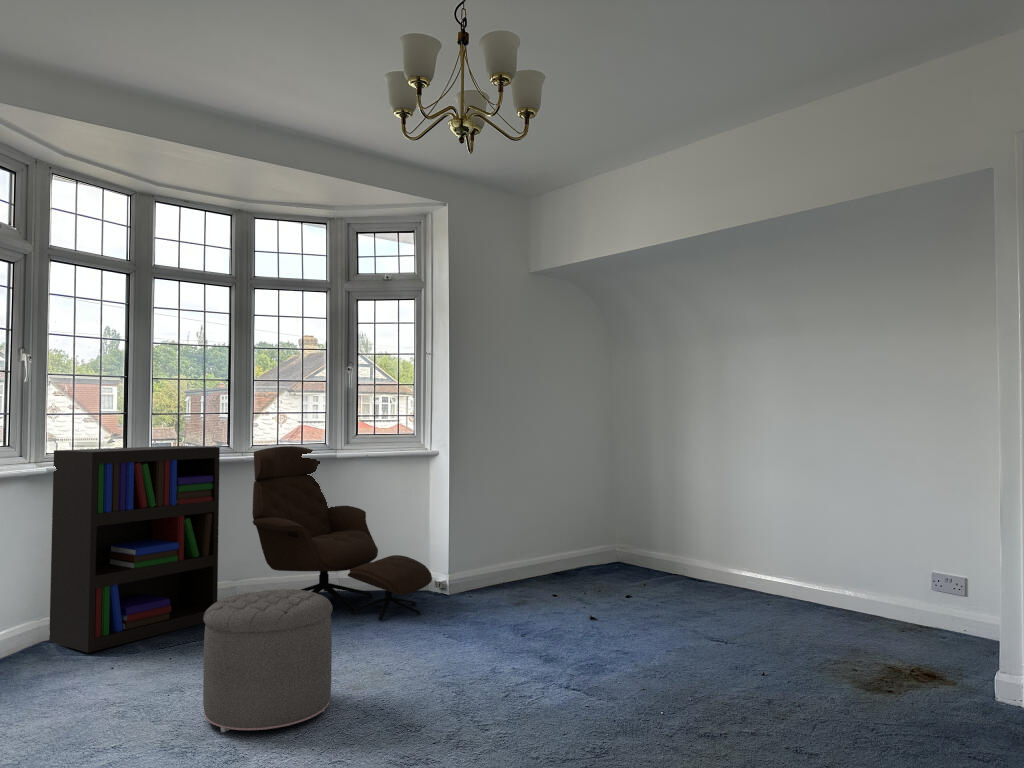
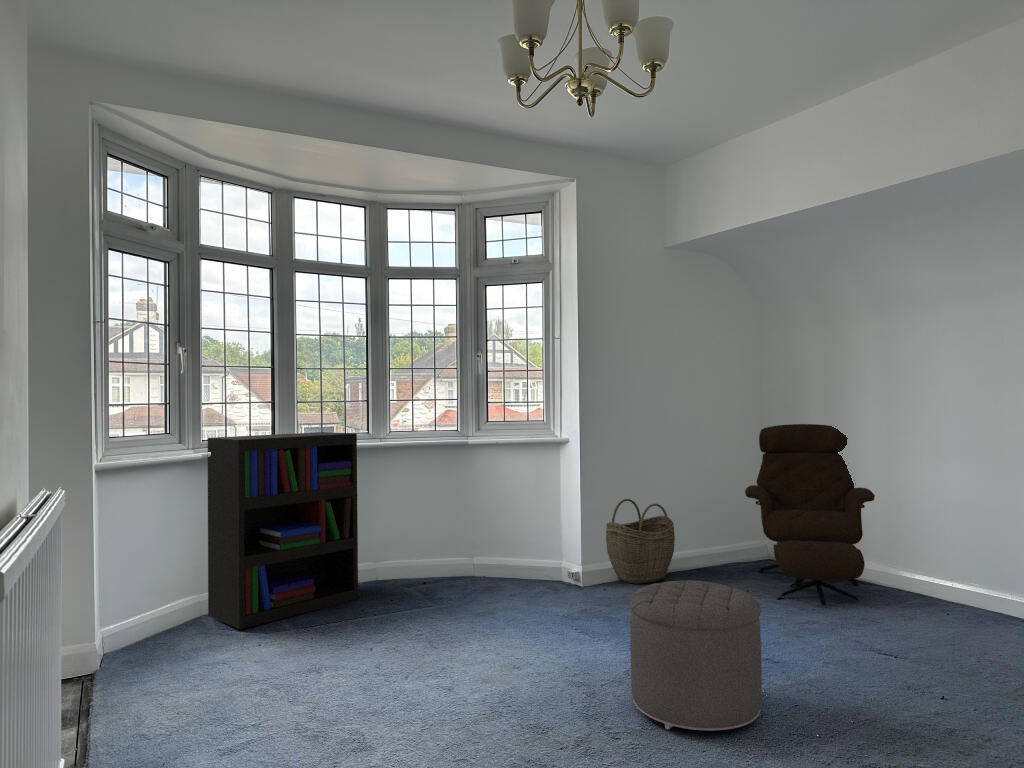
lounge chair: present [252,446,432,621] -> present [745,424,875,605]
woven basket: none [472,512,538,594] -> present [606,499,675,584]
ottoman: present [203,589,333,732] -> present [629,580,762,731]

